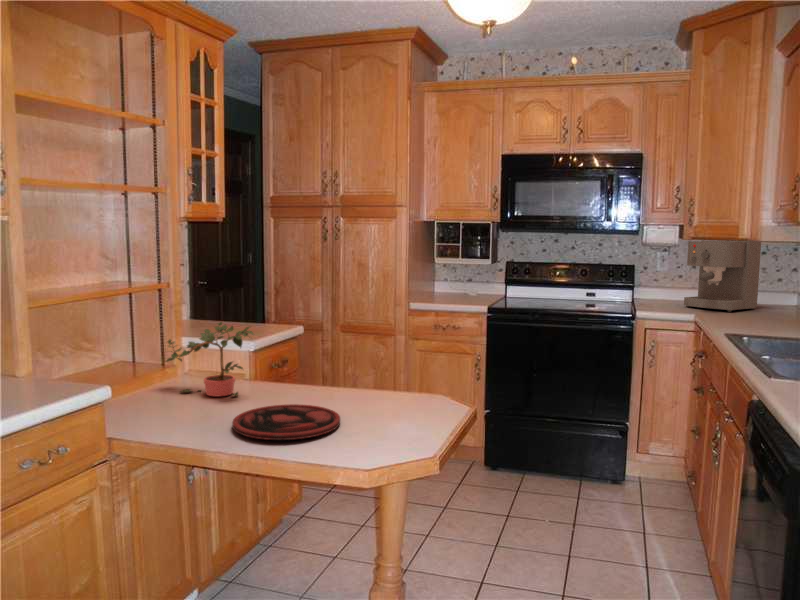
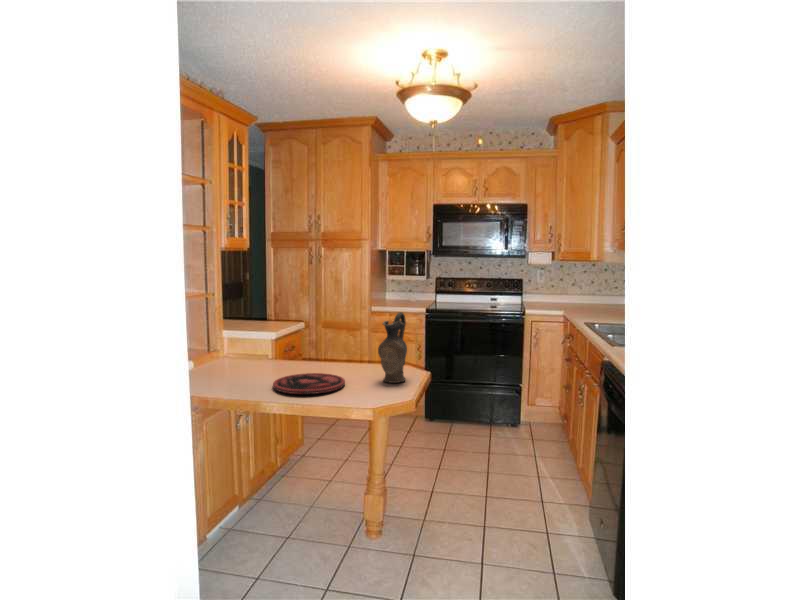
coffee maker: present [684,241,761,312] -> none [556,262,603,309]
ceramic pitcher: none [391,317,436,426] -> present [378,312,407,383]
potted plant: present [167,322,254,396] -> none [215,319,281,370]

